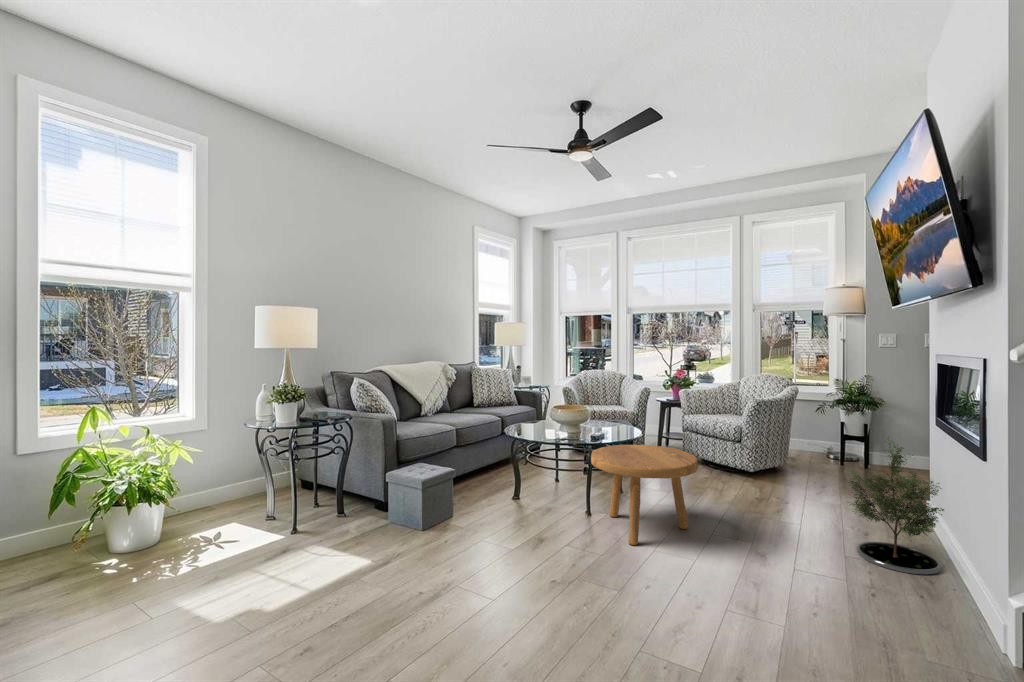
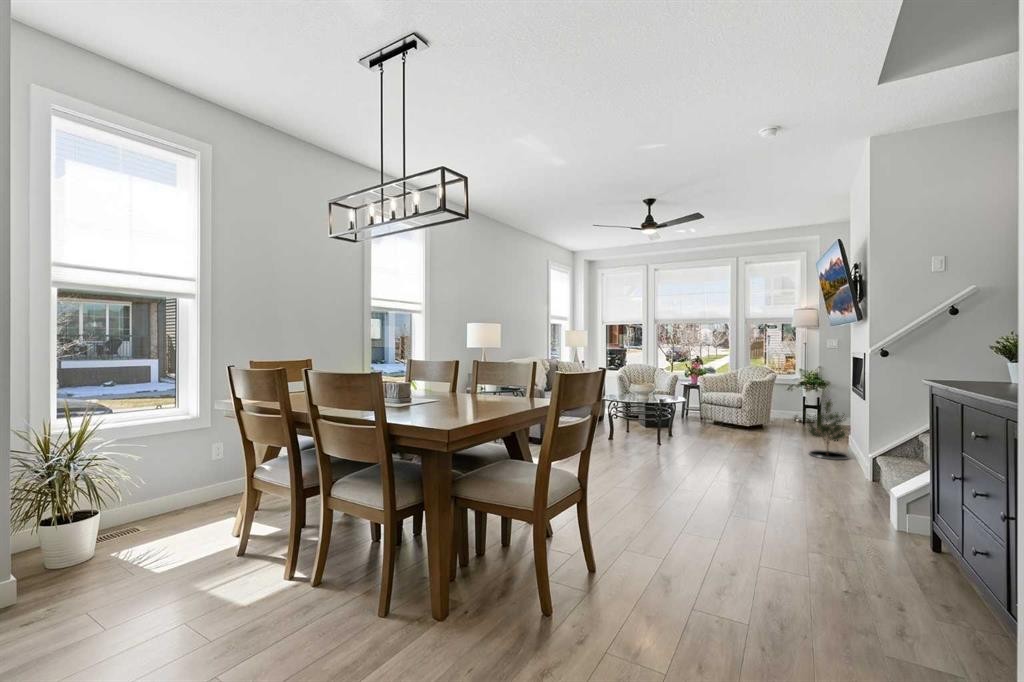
footstool: present [591,445,698,545] -> none [663,404,725,453]

